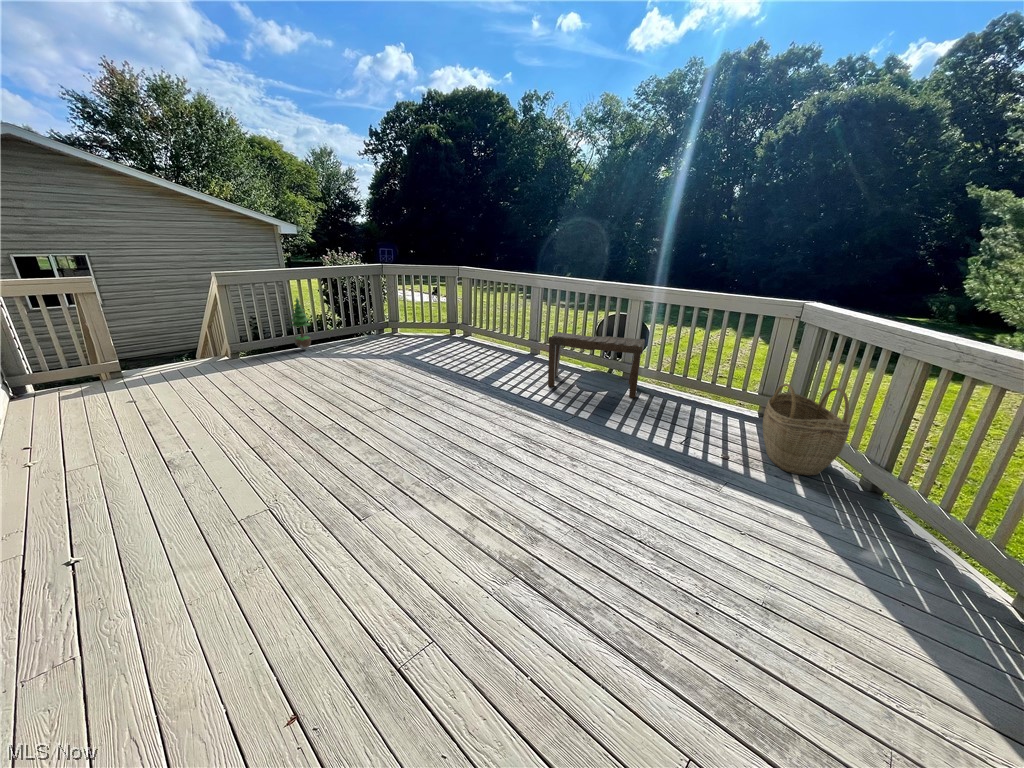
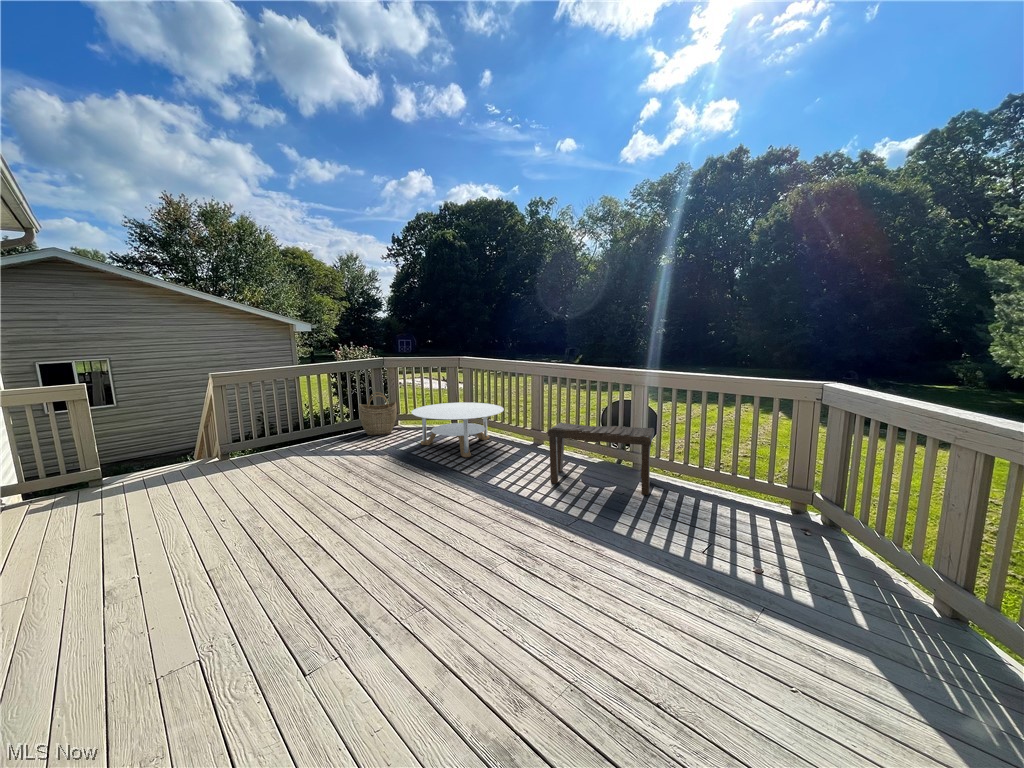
potted tree: present [290,298,311,350] -> none [285,394,307,448]
round table: none [414,311,502,362] -> present [412,402,504,457]
woven basket: present [763,384,851,476] -> present [359,392,397,435]

